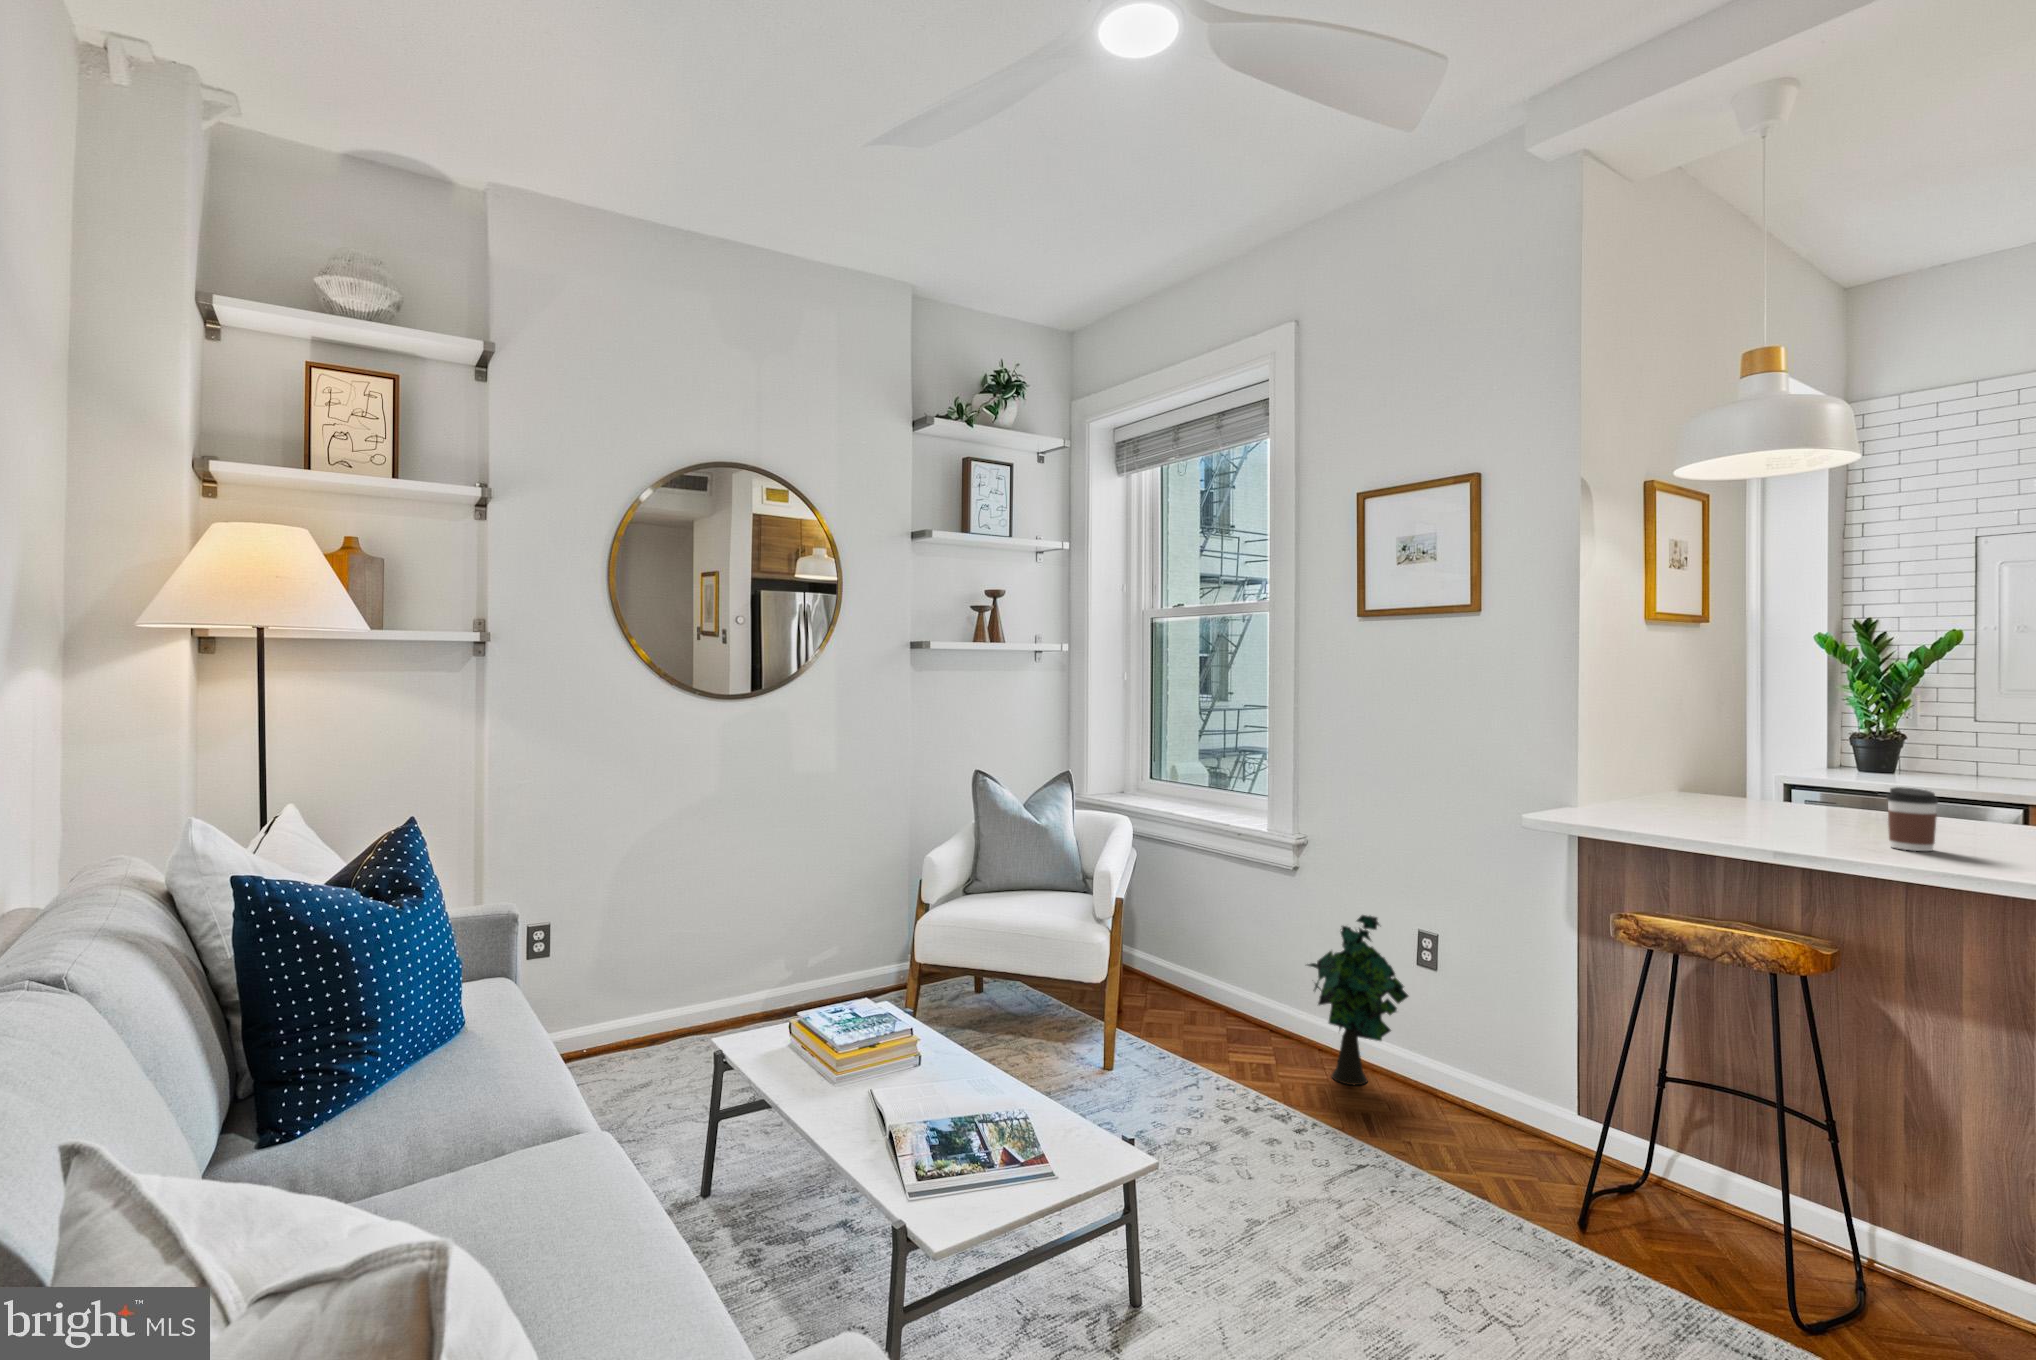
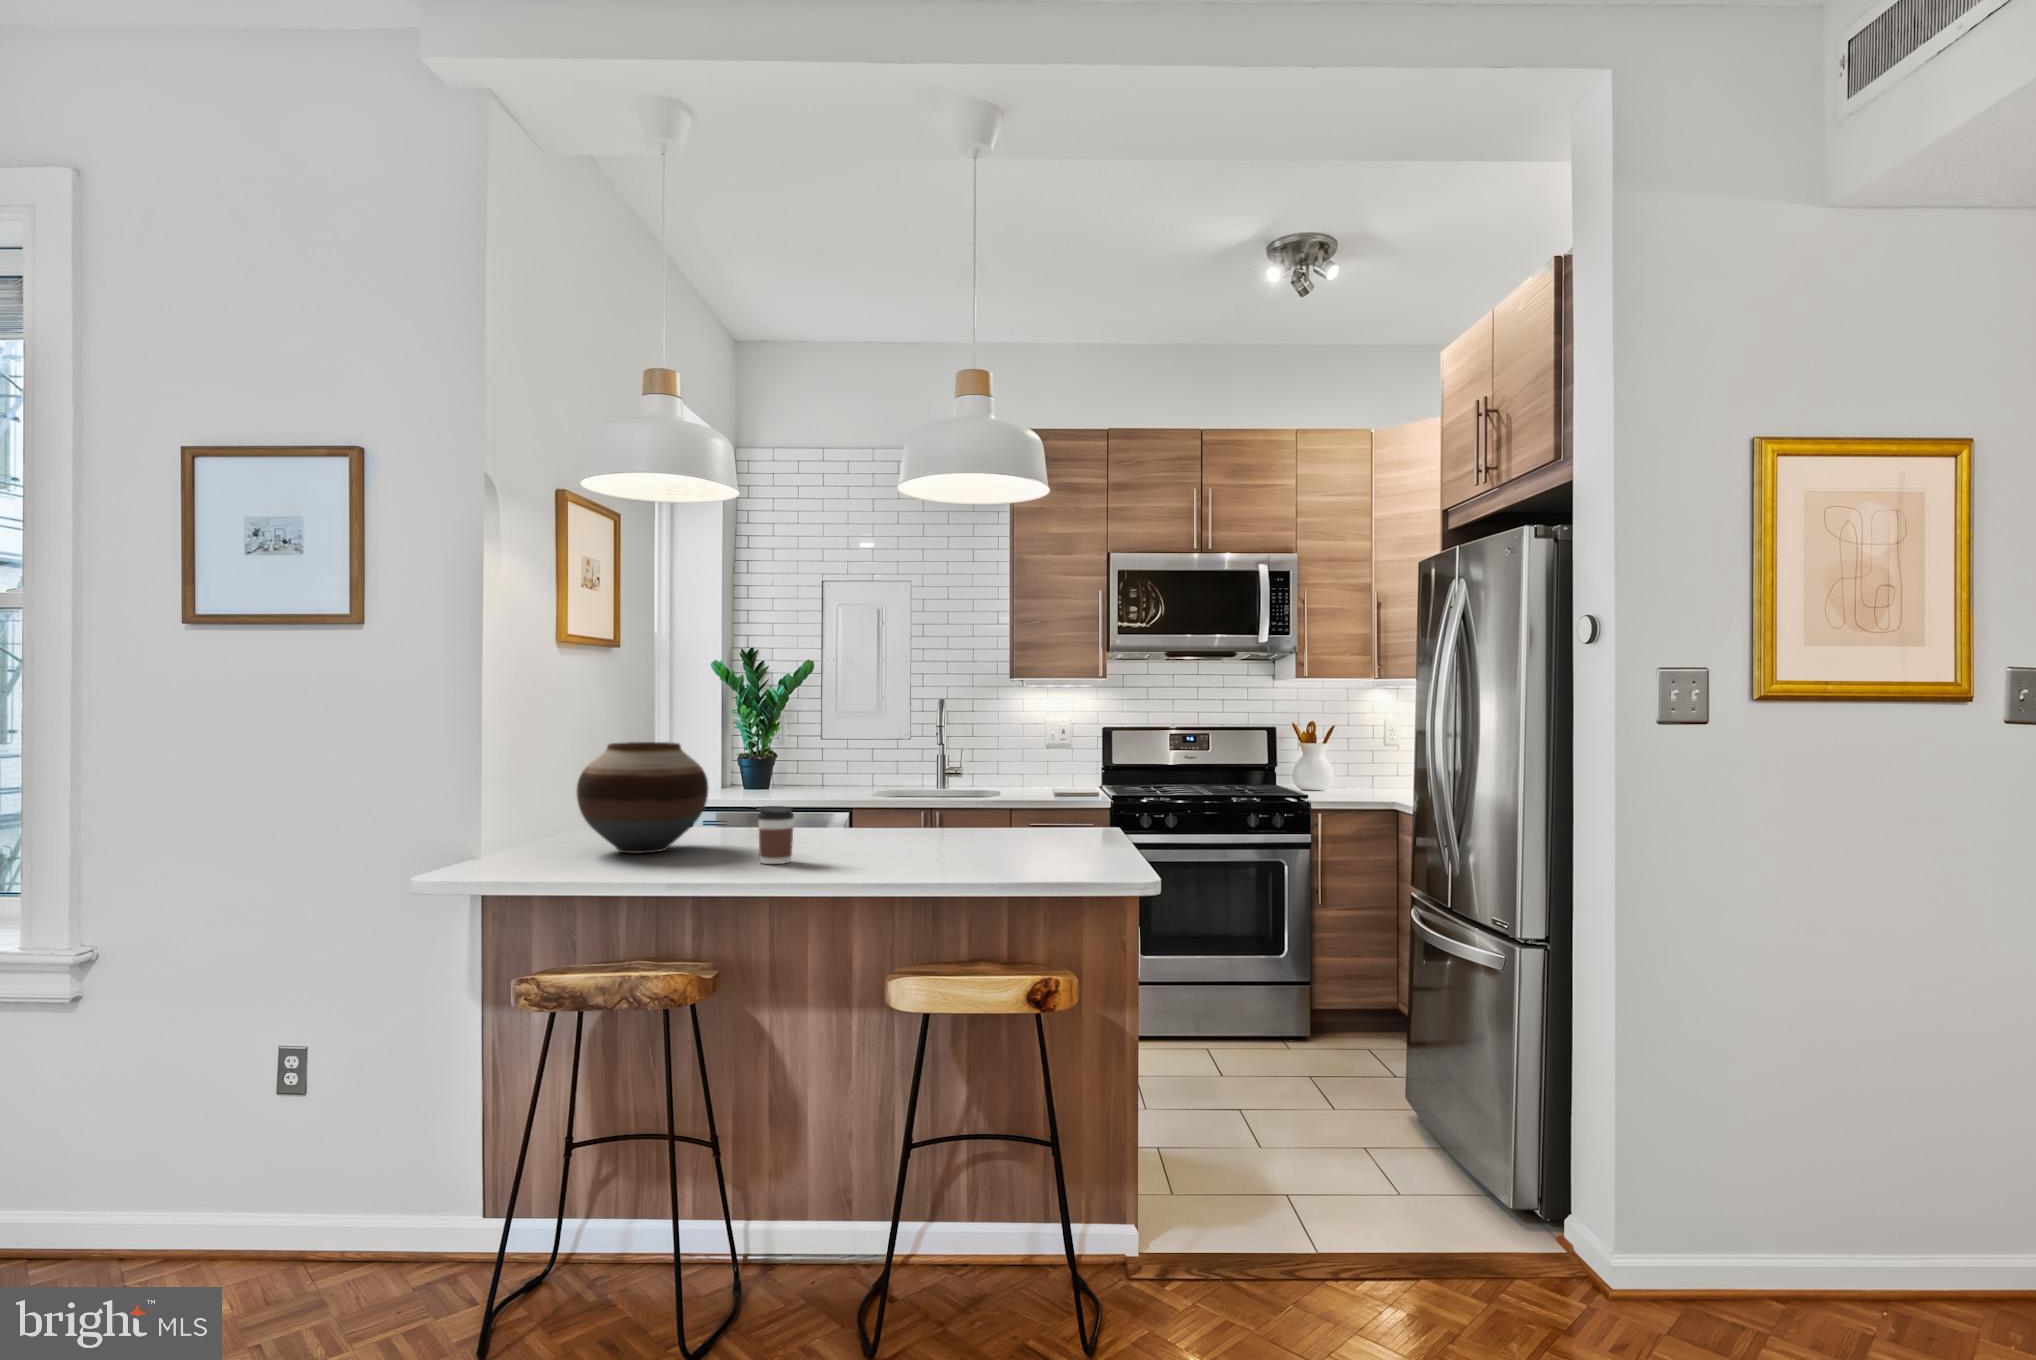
vase: none [1670,714,1820,822] -> present [576,742,709,853]
decorative plant: present [1308,915,1408,1085] -> none [89,1042,263,1296]

